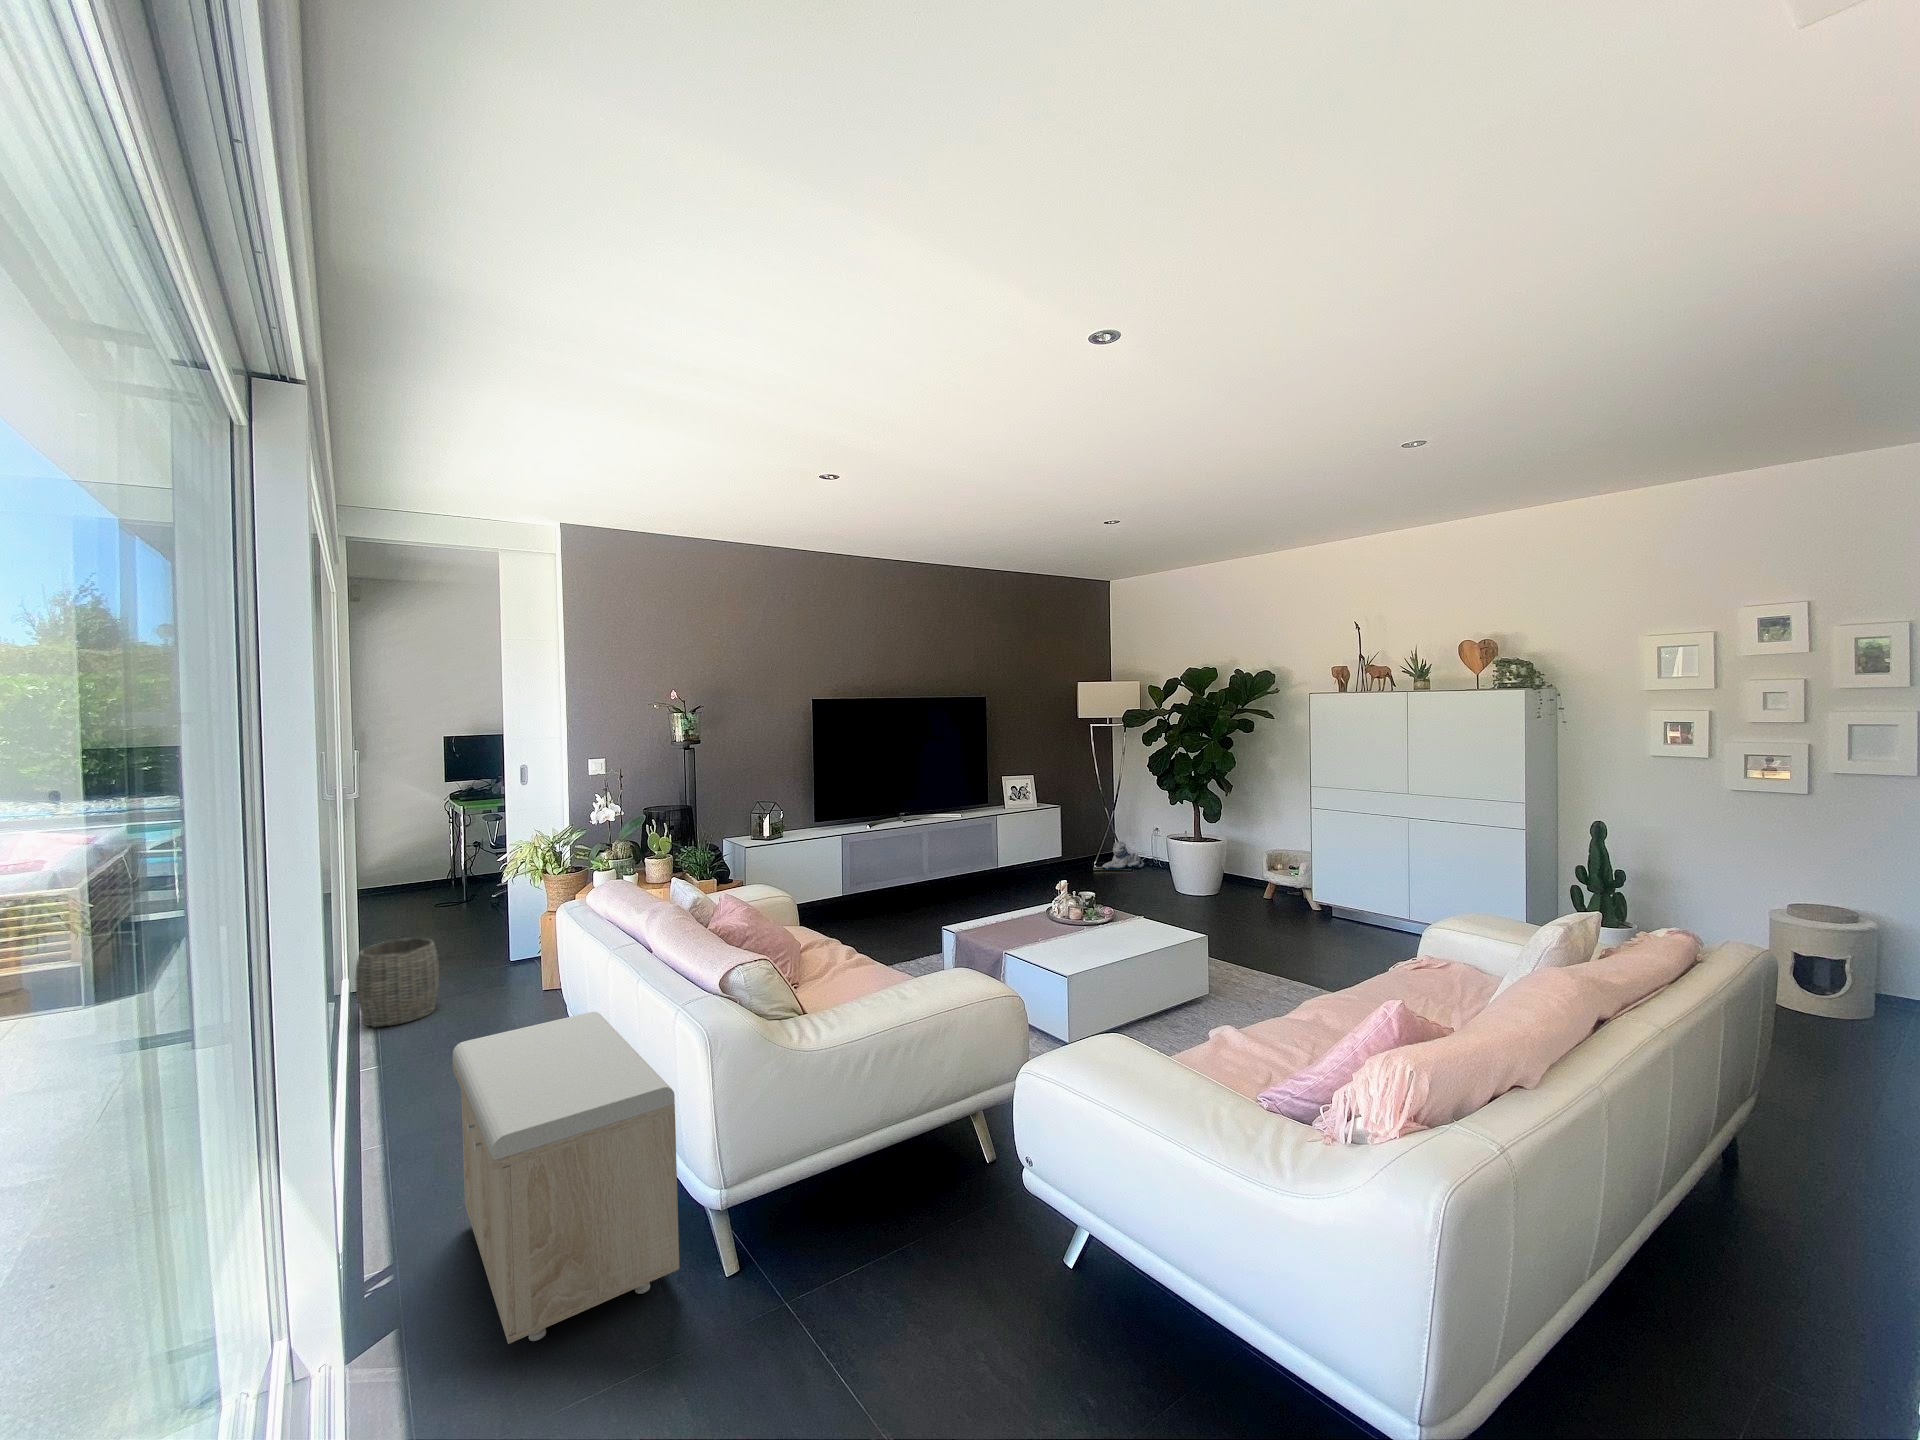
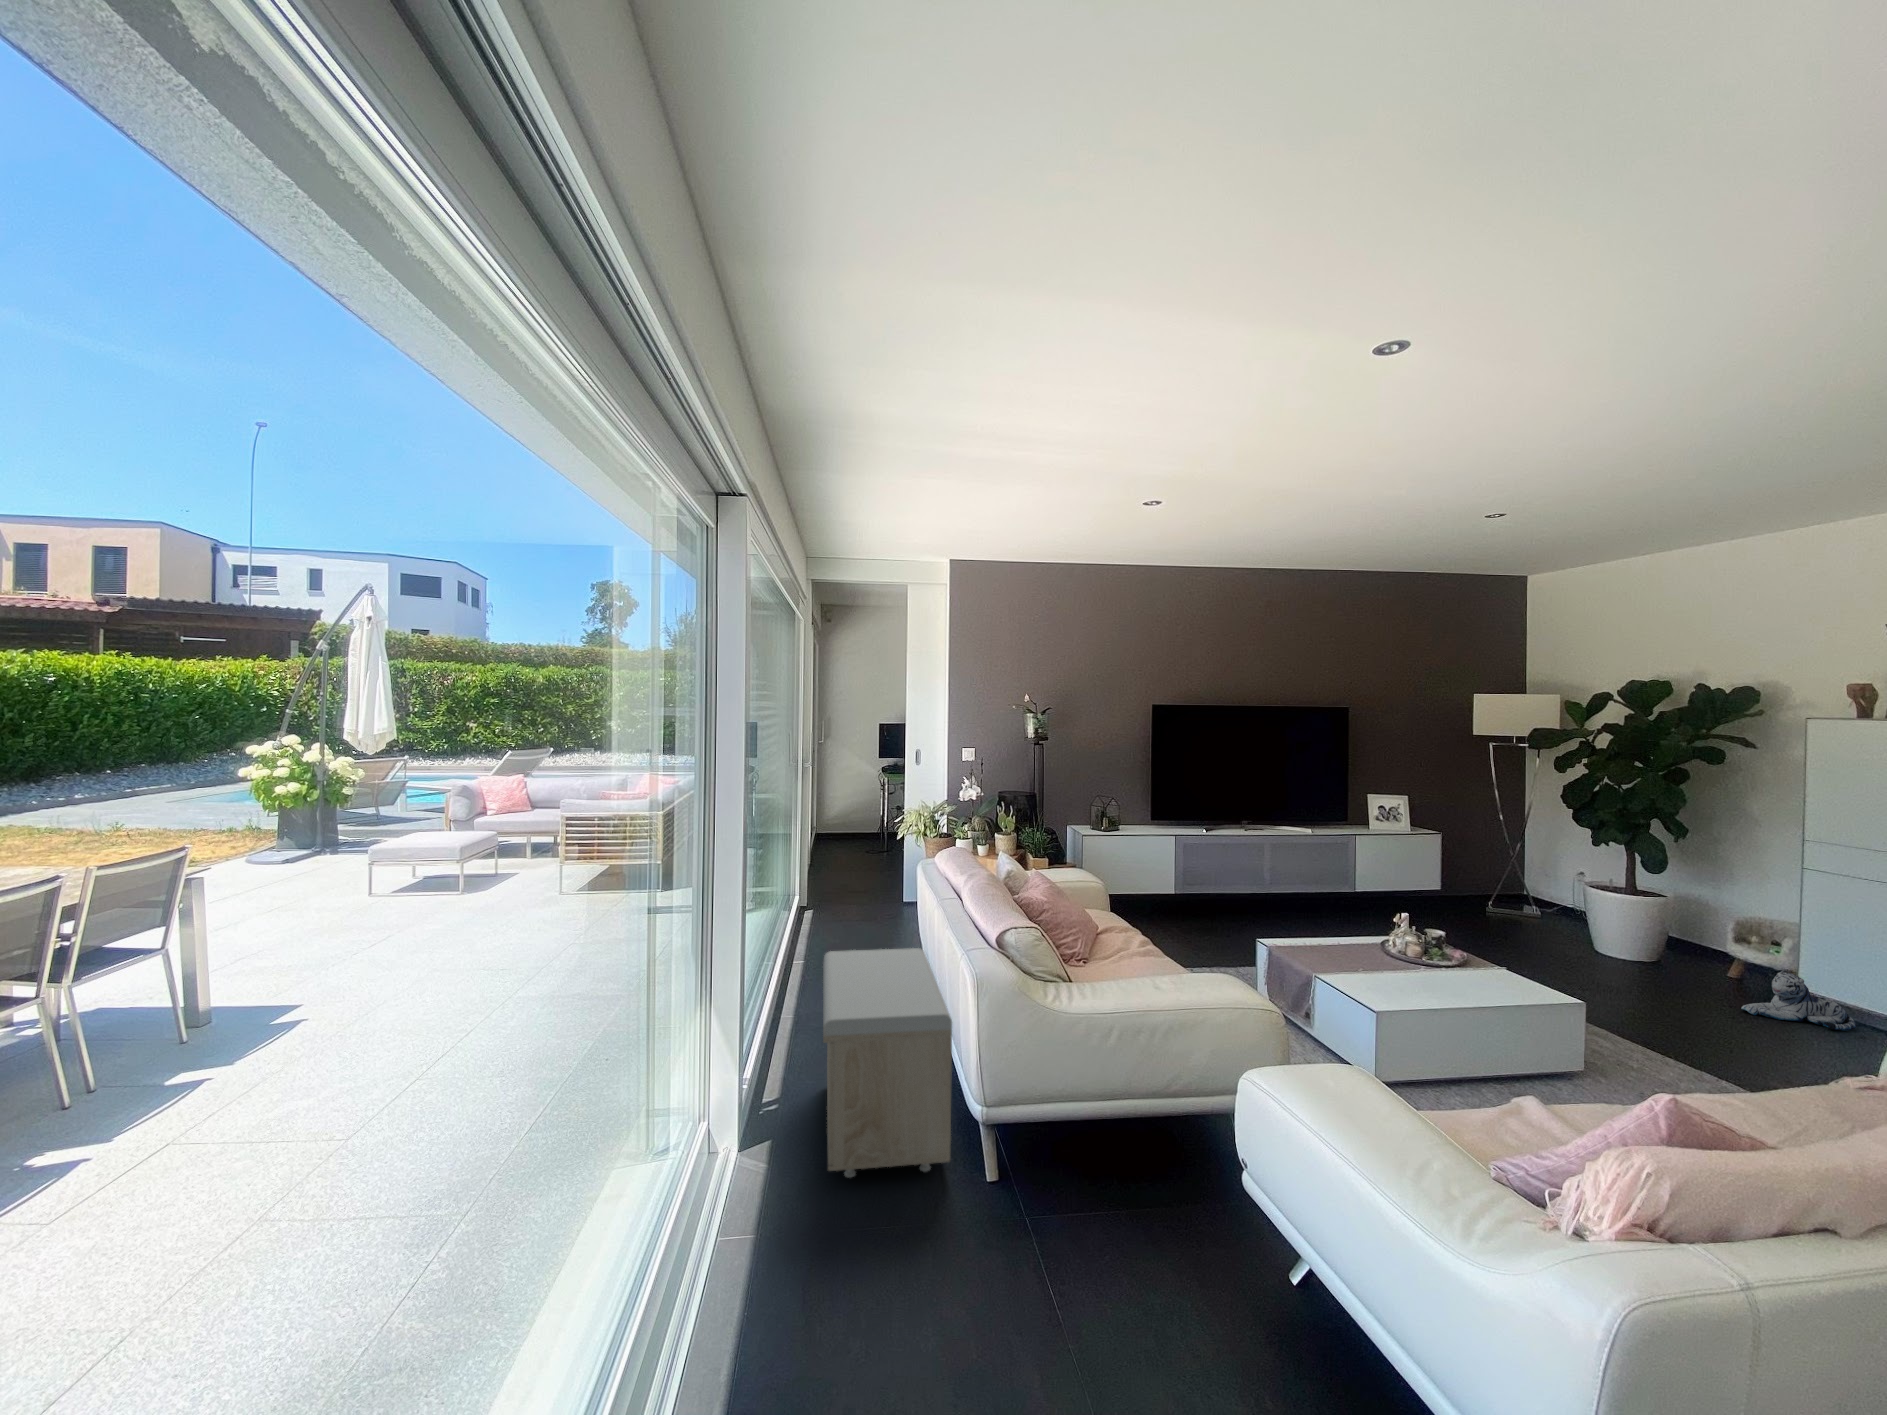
plush toy: present [1102,841,1145,869] -> present [1741,971,1857,1030]
woven basket: present [356,938,439,1027] -> none [797,874,849,935]

